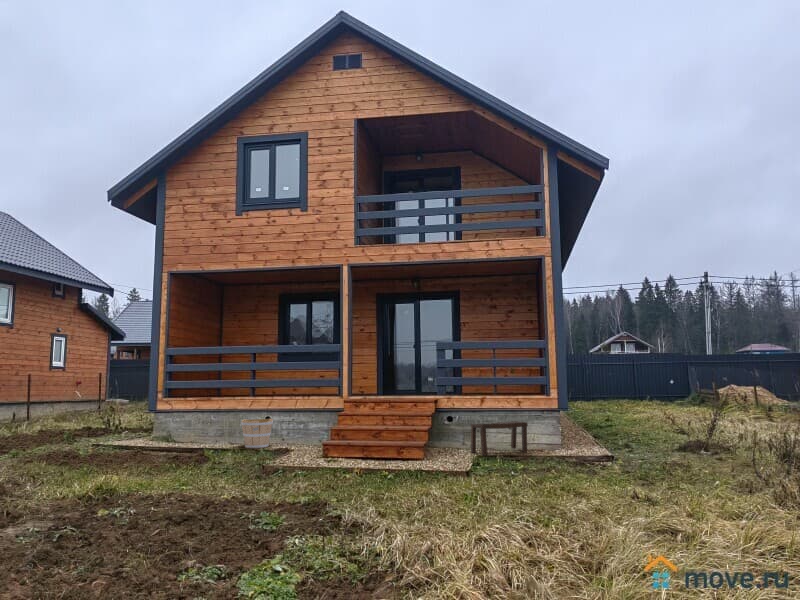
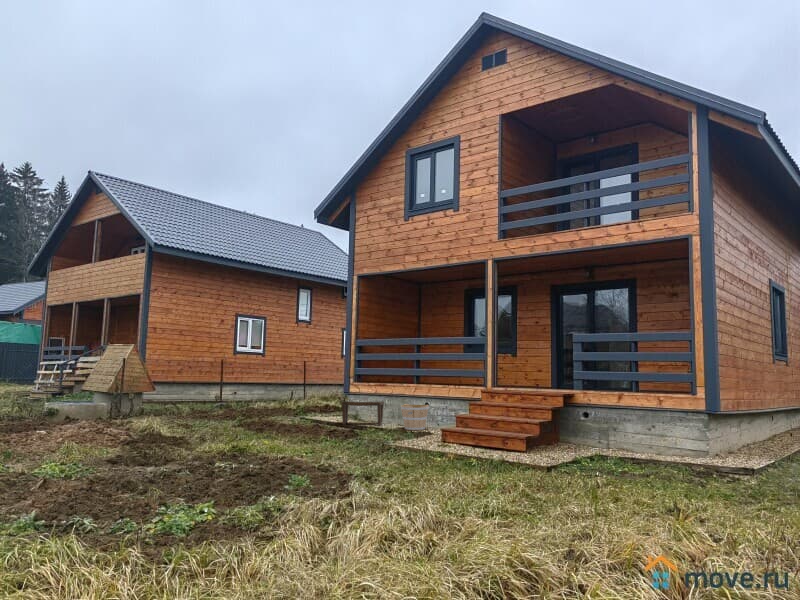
bench: present [471,421,528,455] -> present [342,401,384,426]

